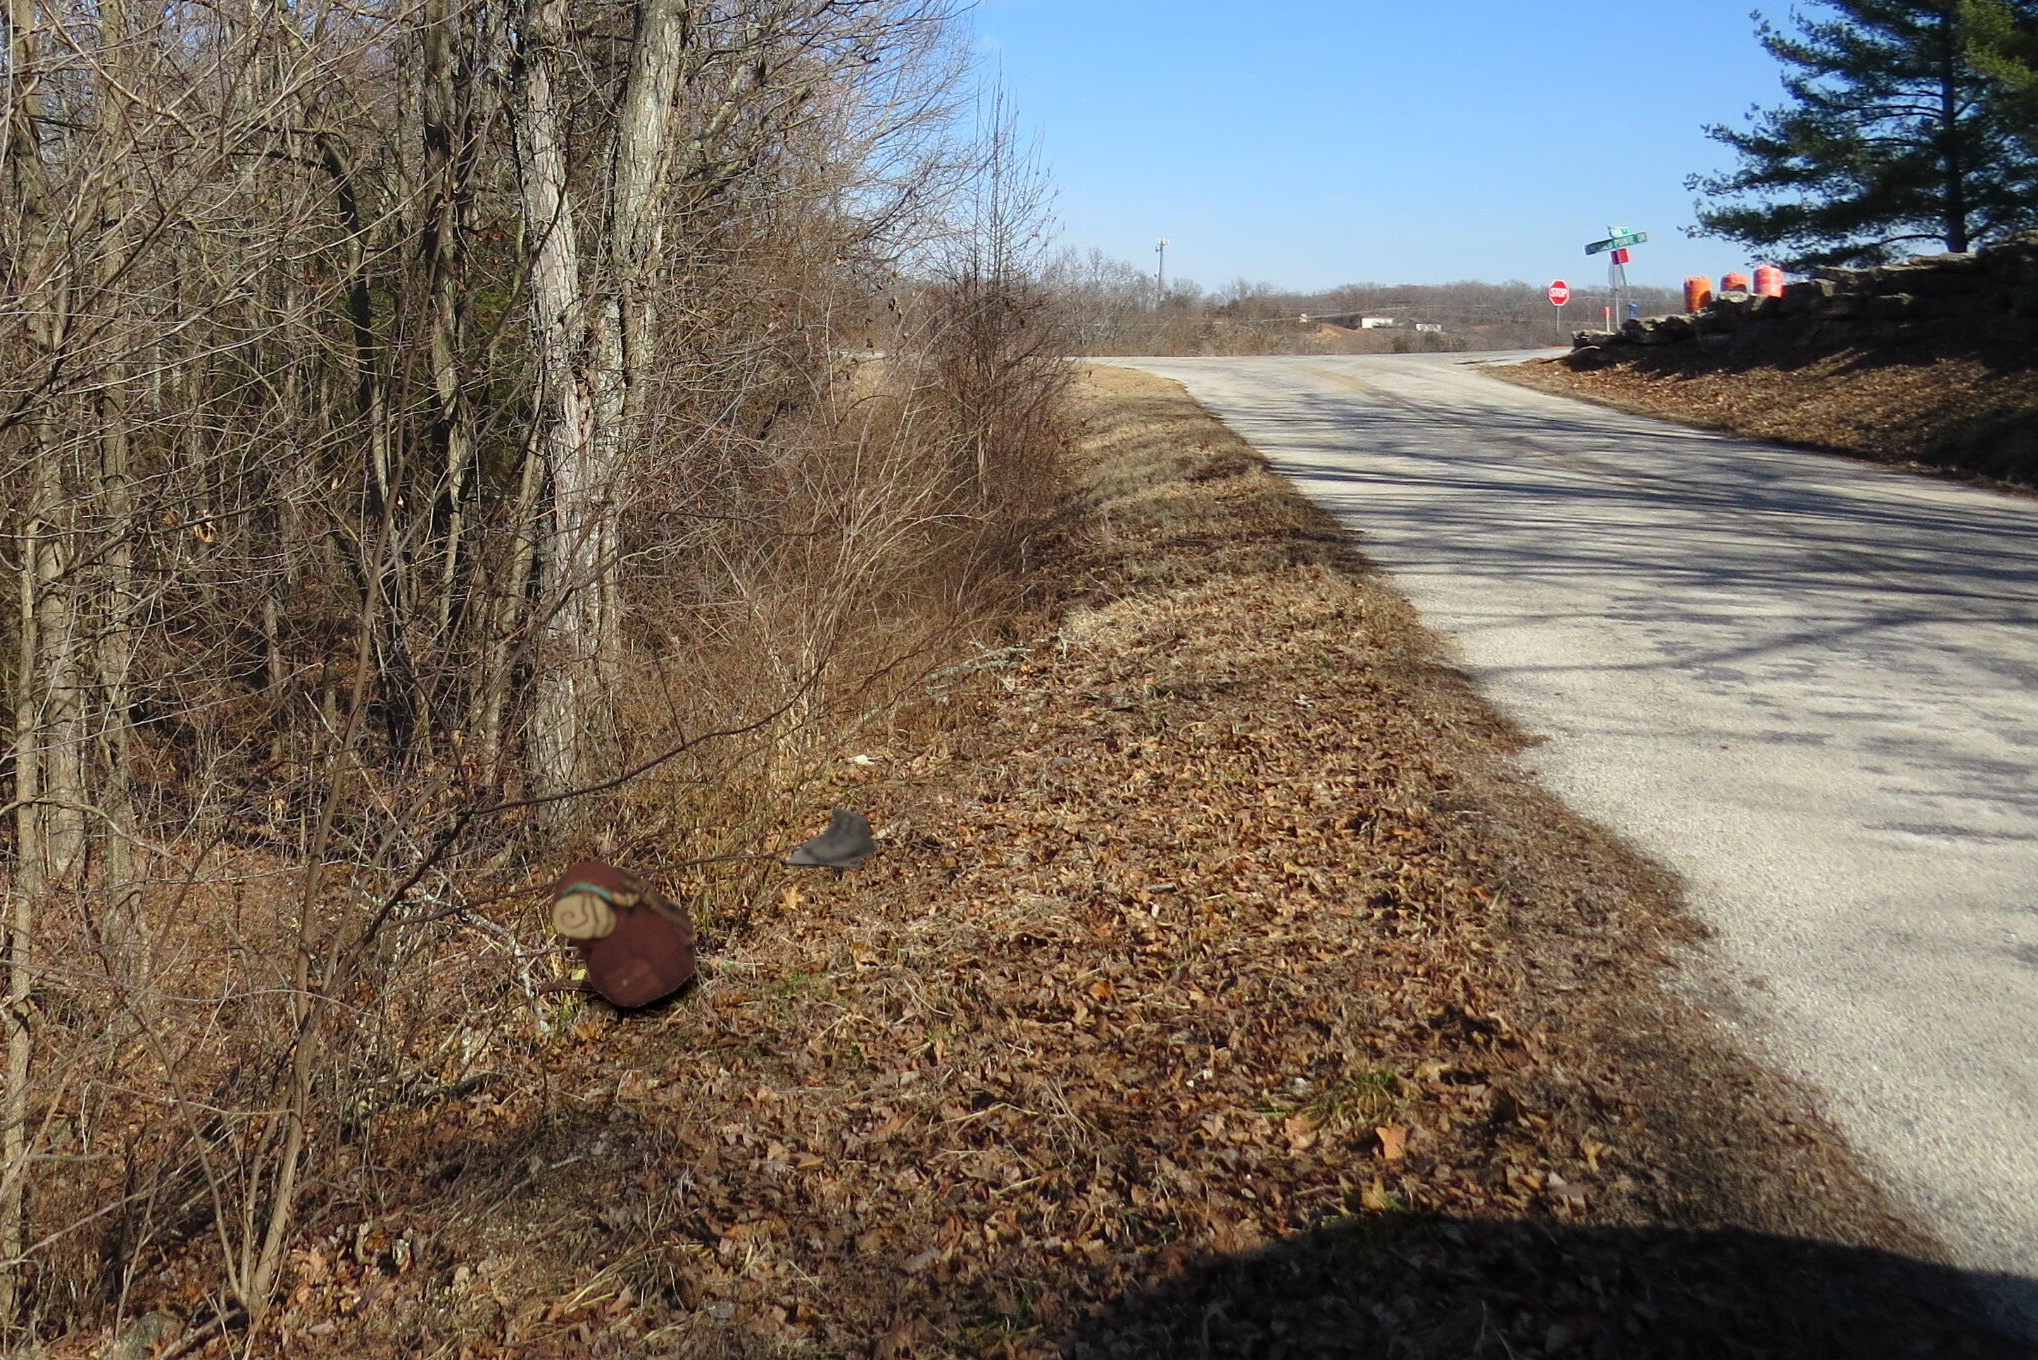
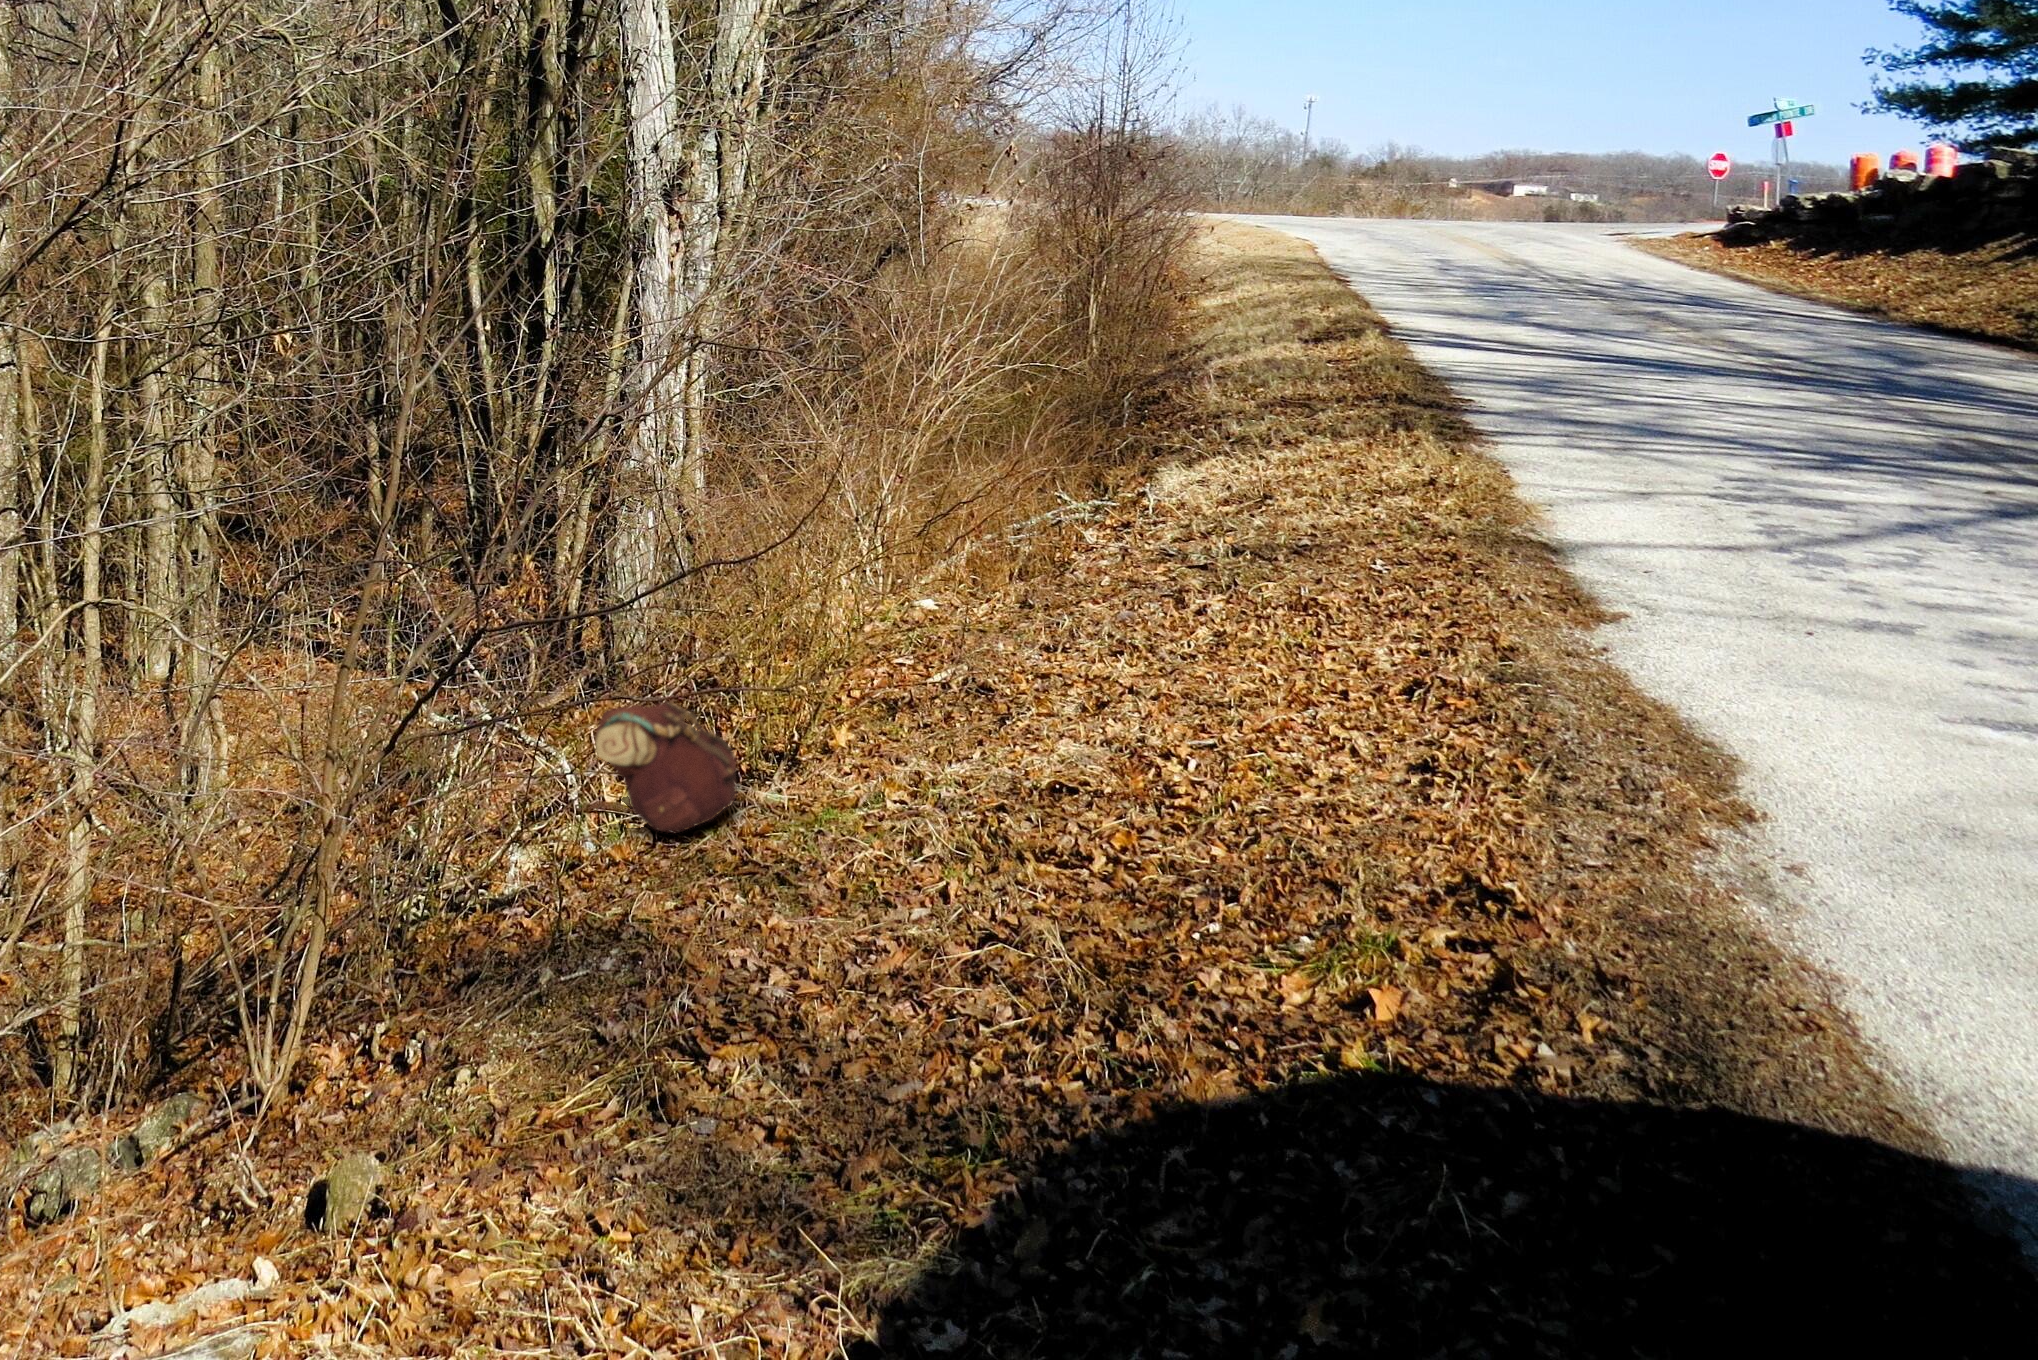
boots: present [787,808,877,867] -> none [841,652,945,711]

